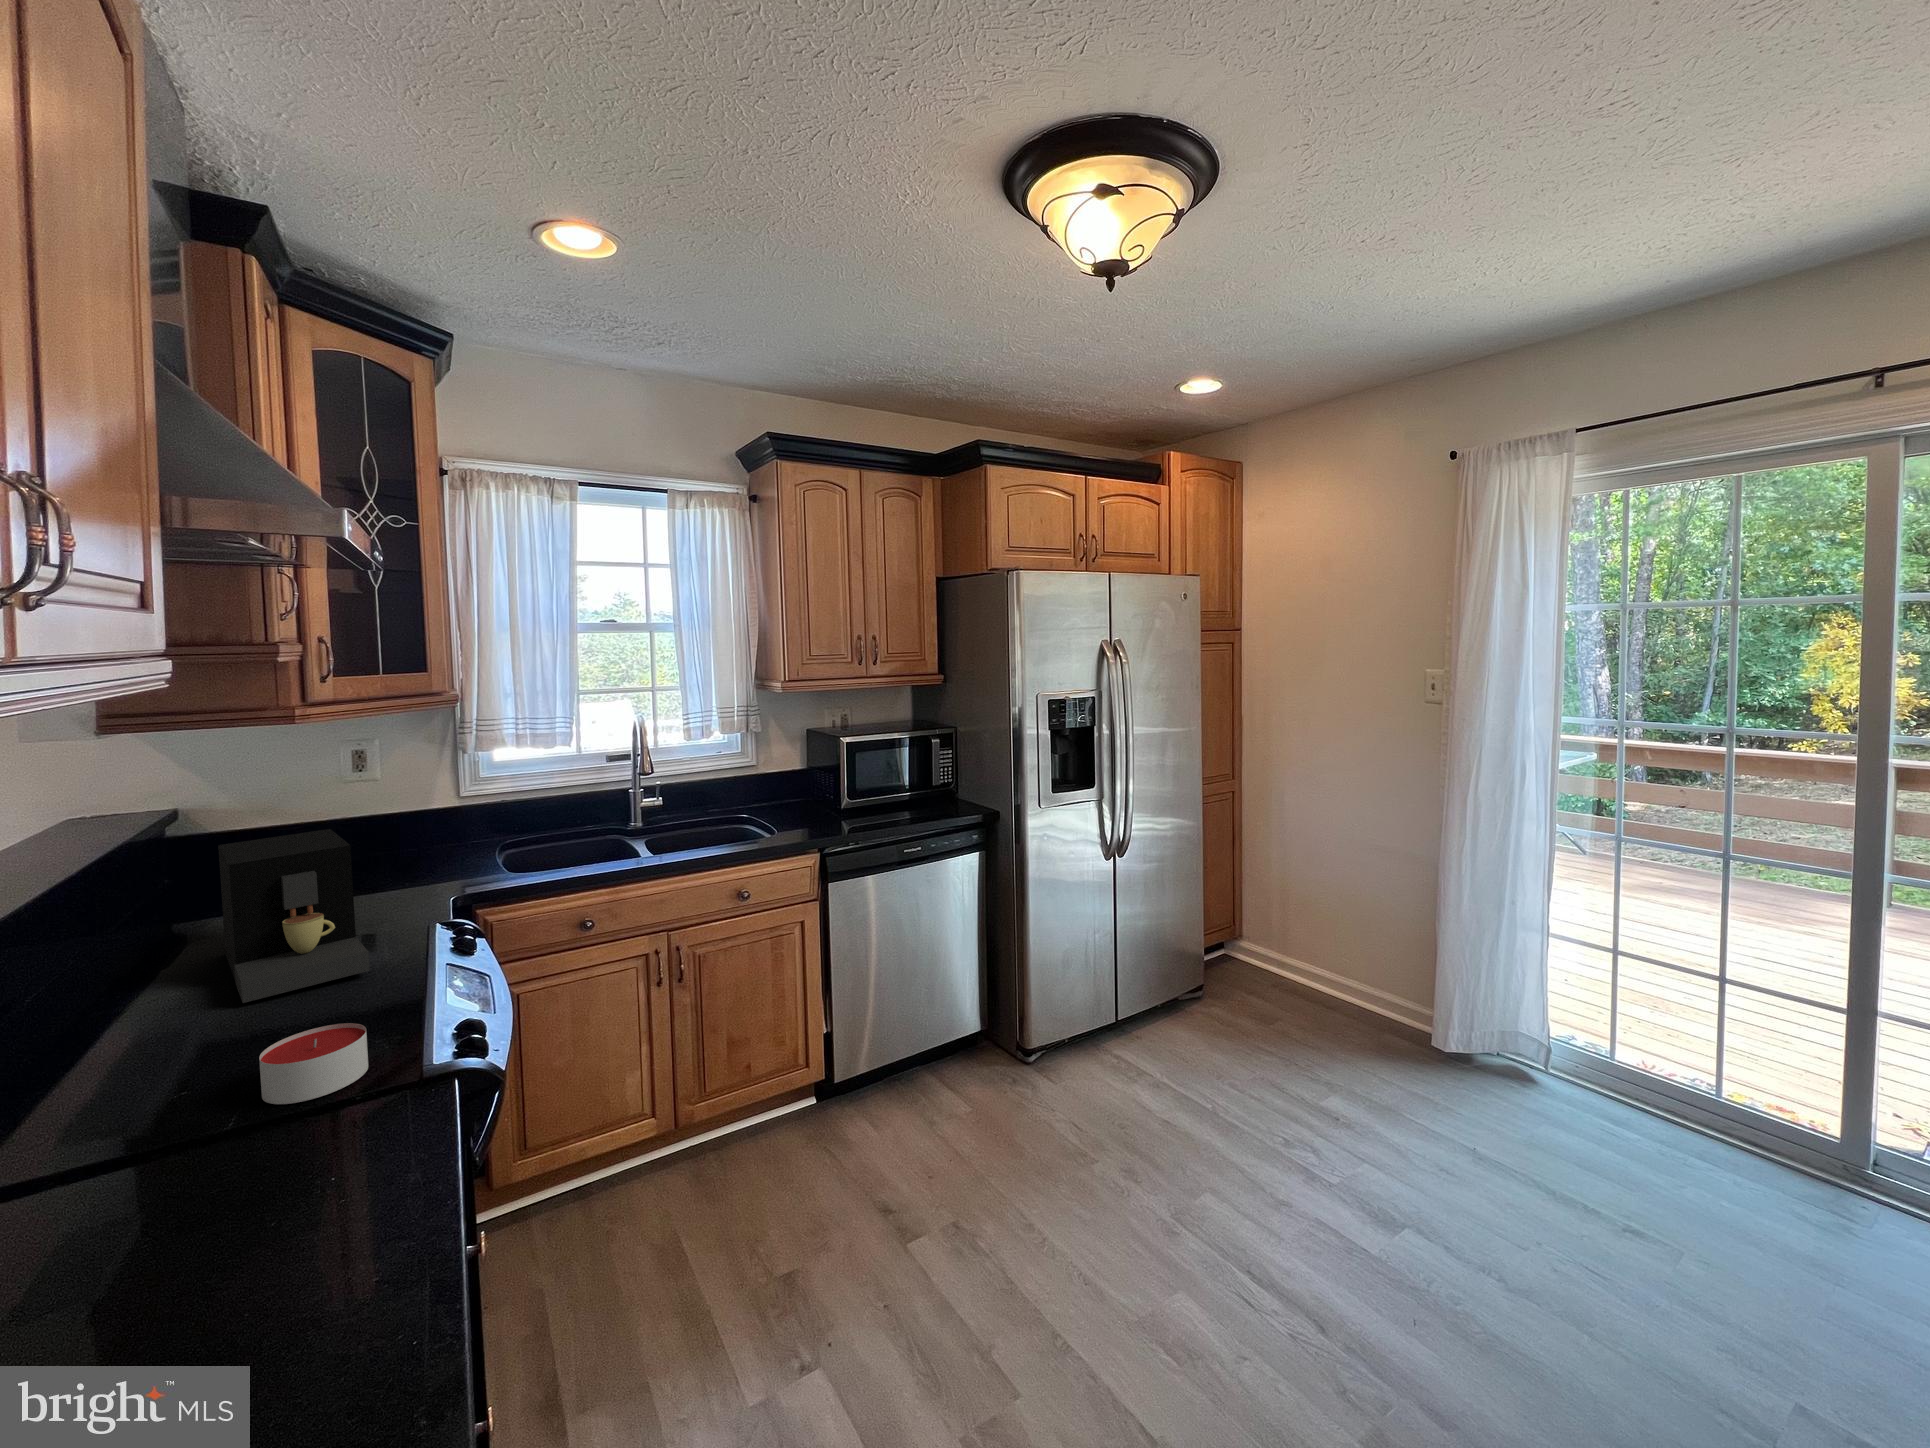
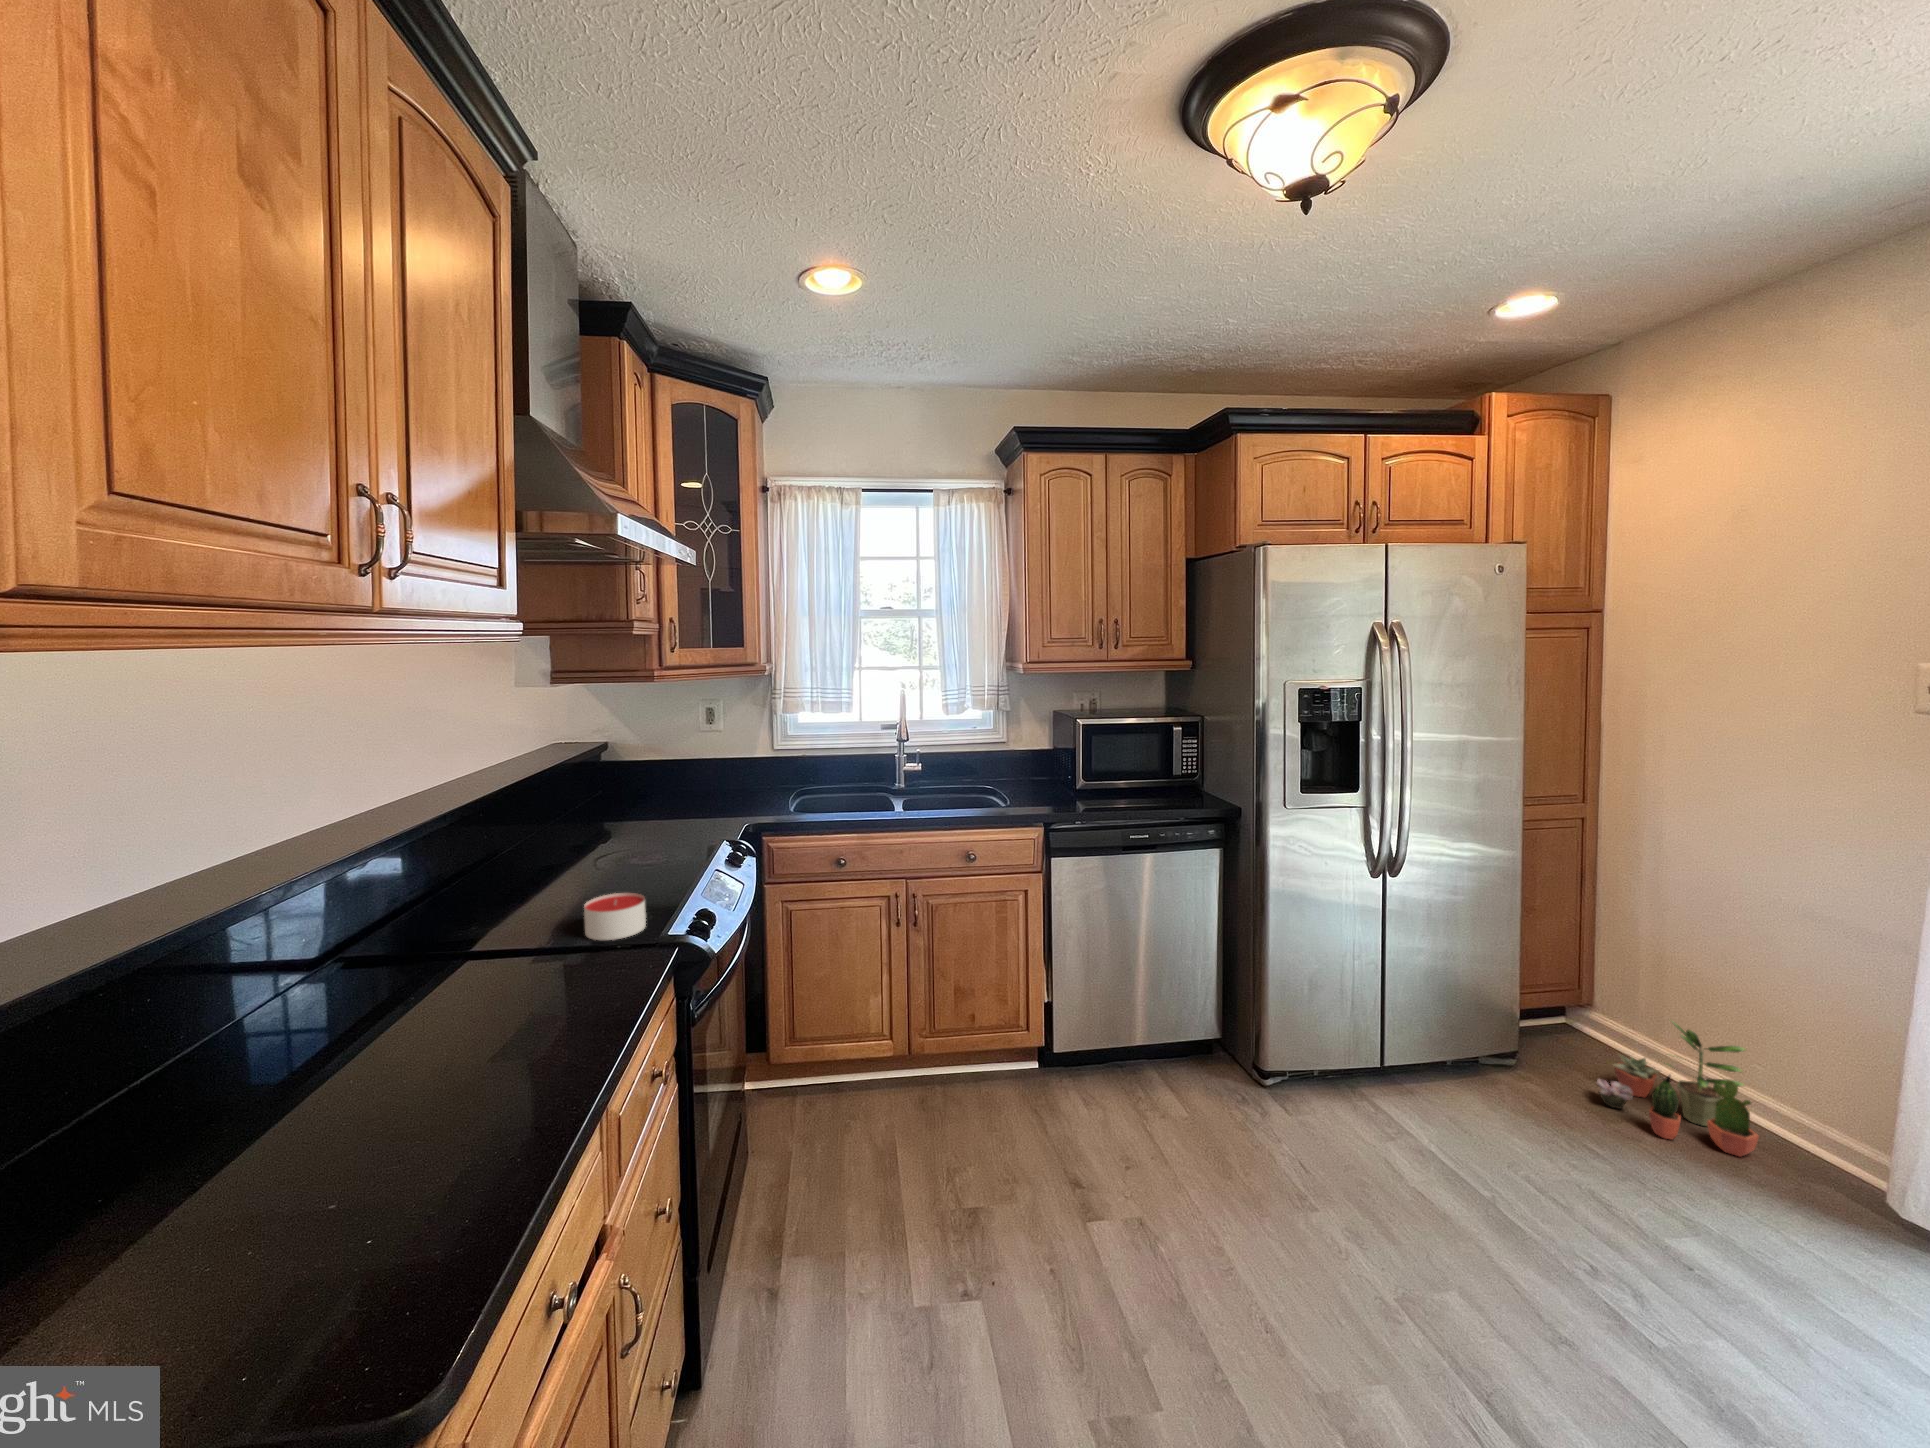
coffee maker: present [218,829,370,1003] -> none [604,759,676,871]
potted plant: none [1251,929,1344,1018] -> present [1597,1022,1759,1157]

